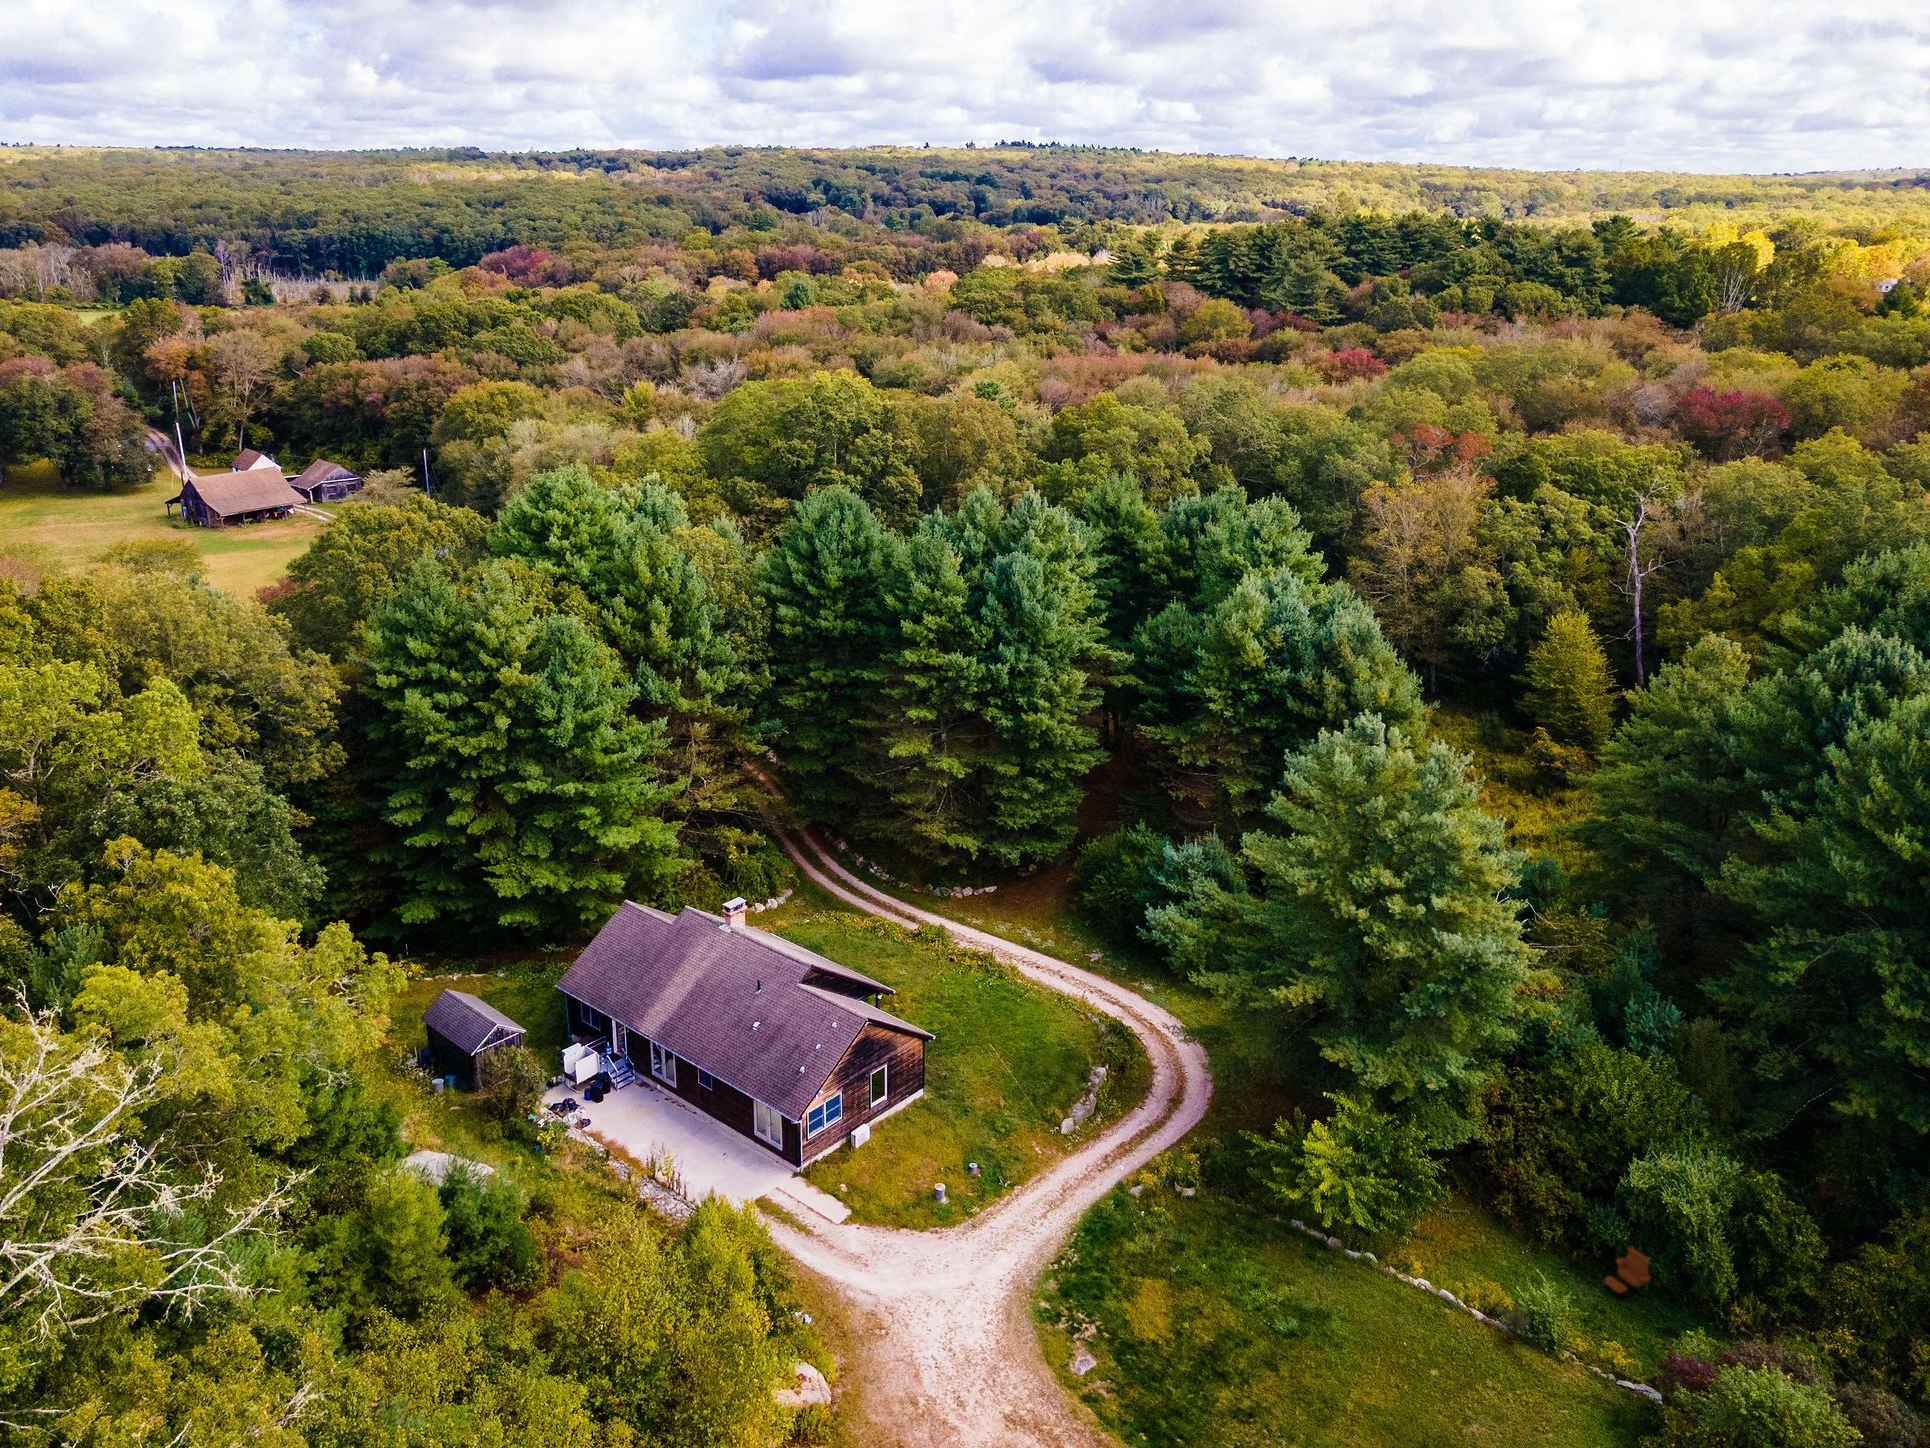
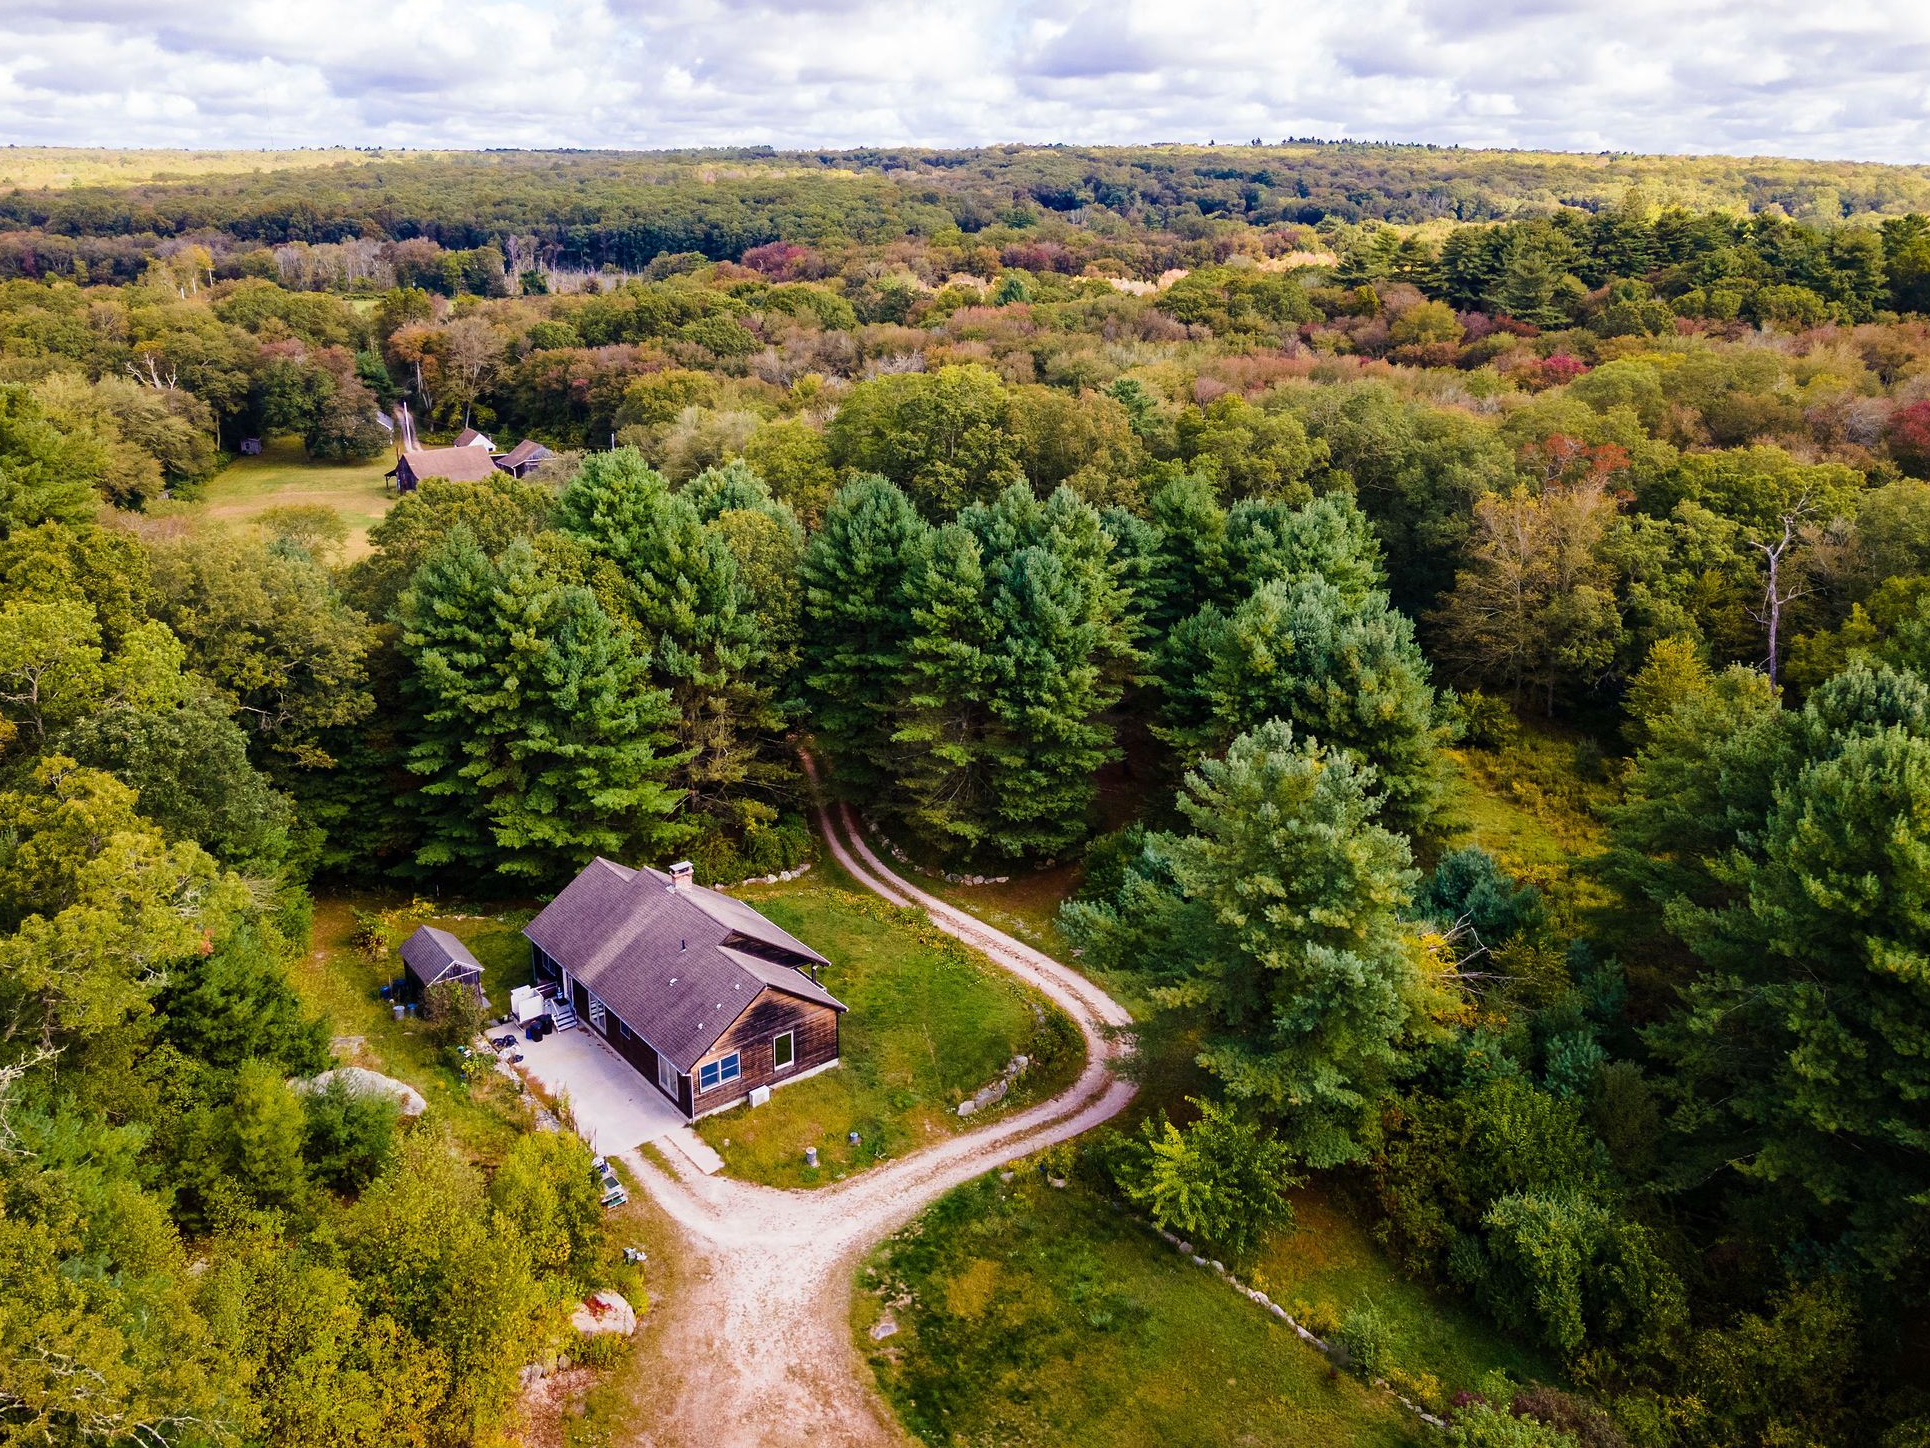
lounge chair: present [1605,1247,1650,1295] -> none [1465,1302,1517,1356]

